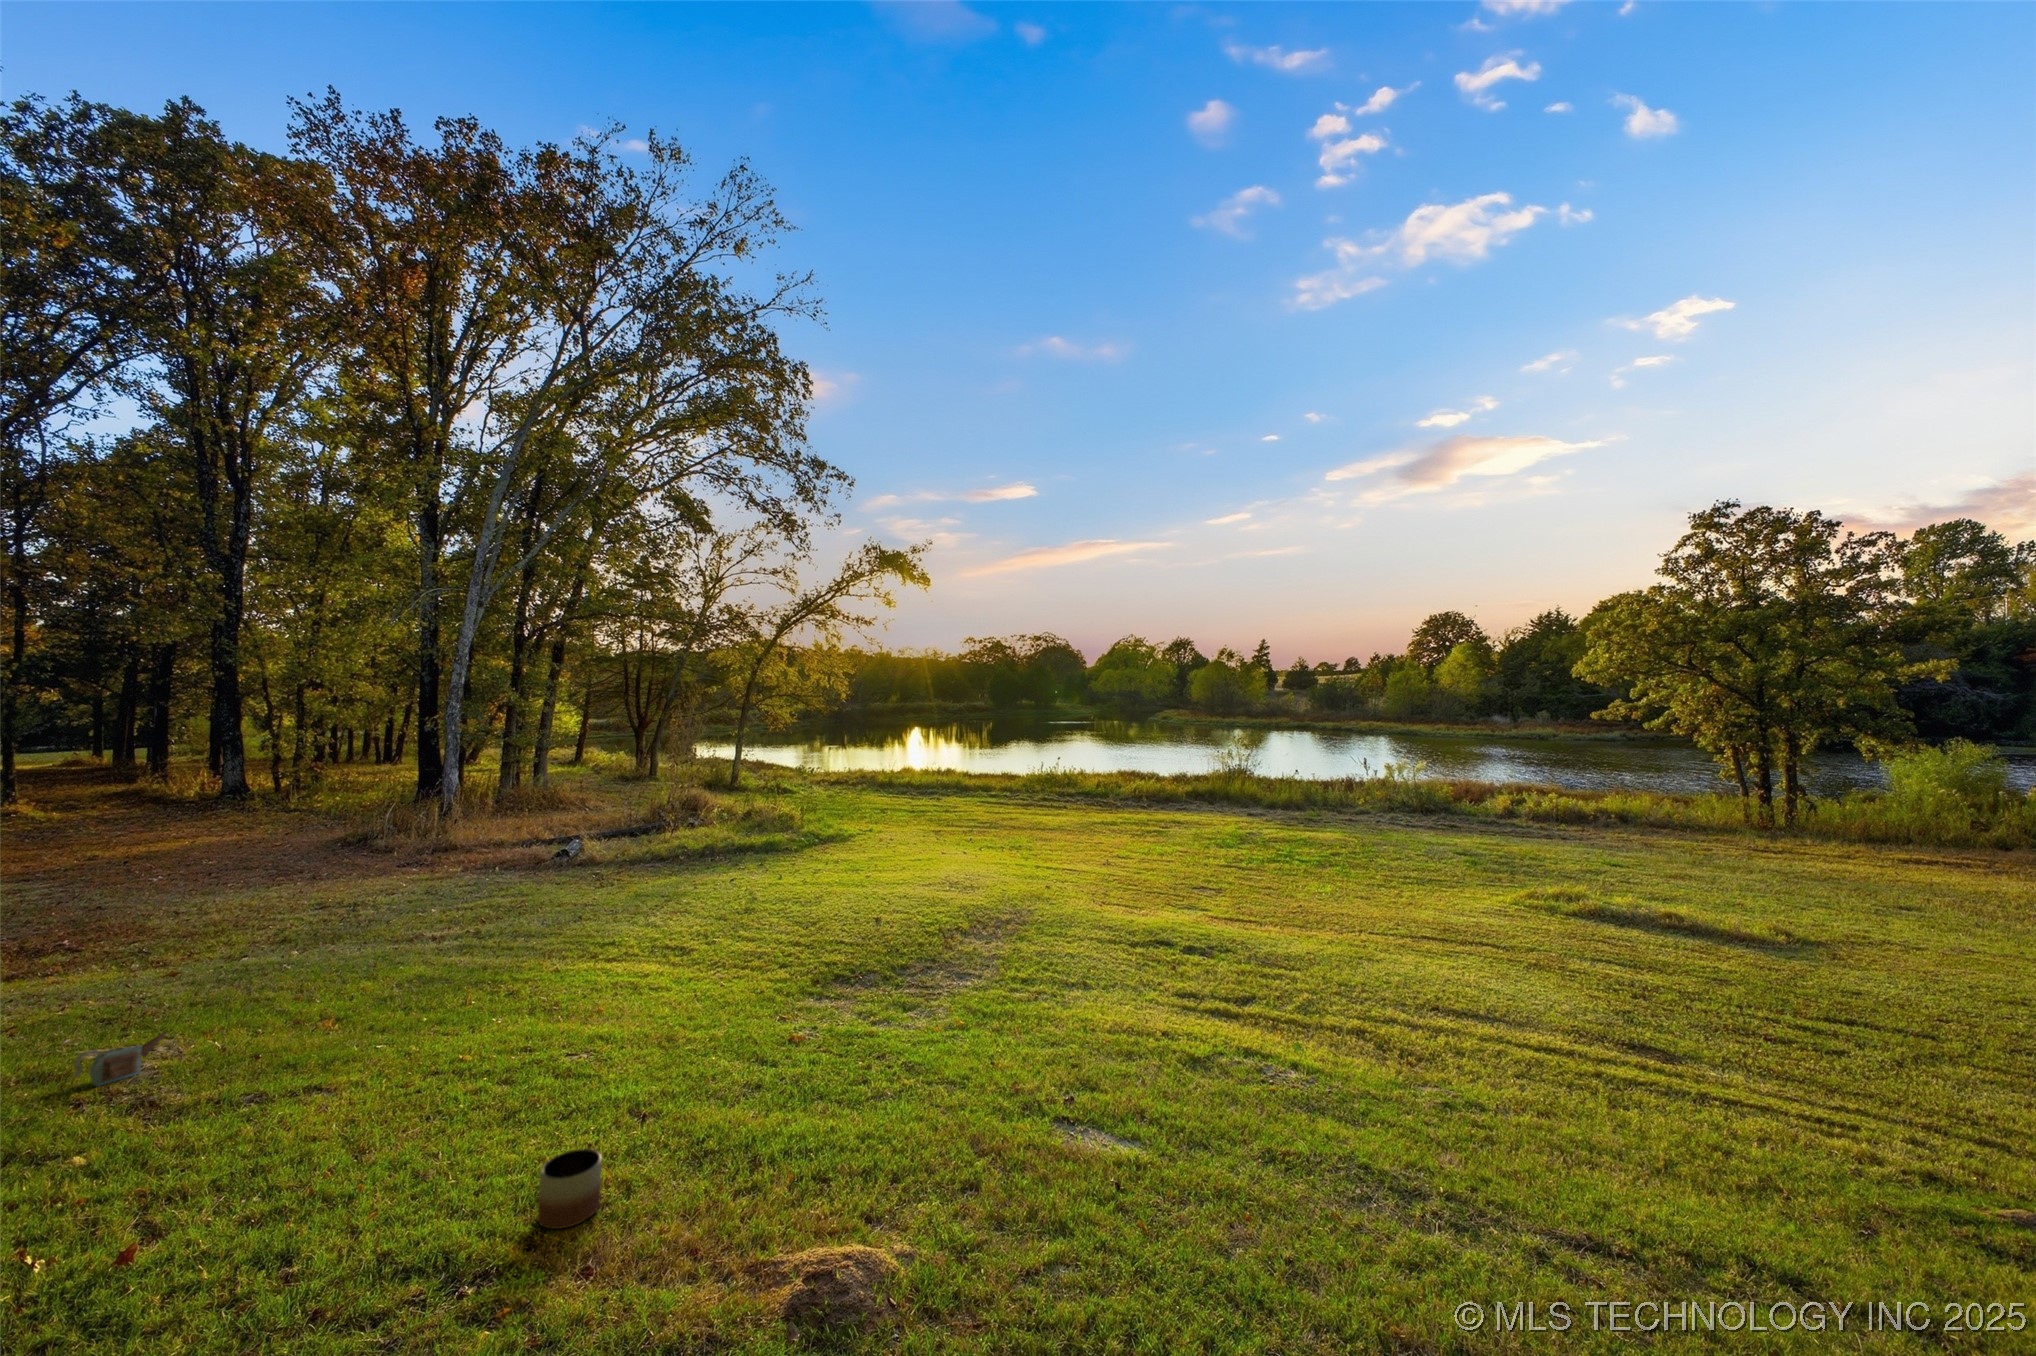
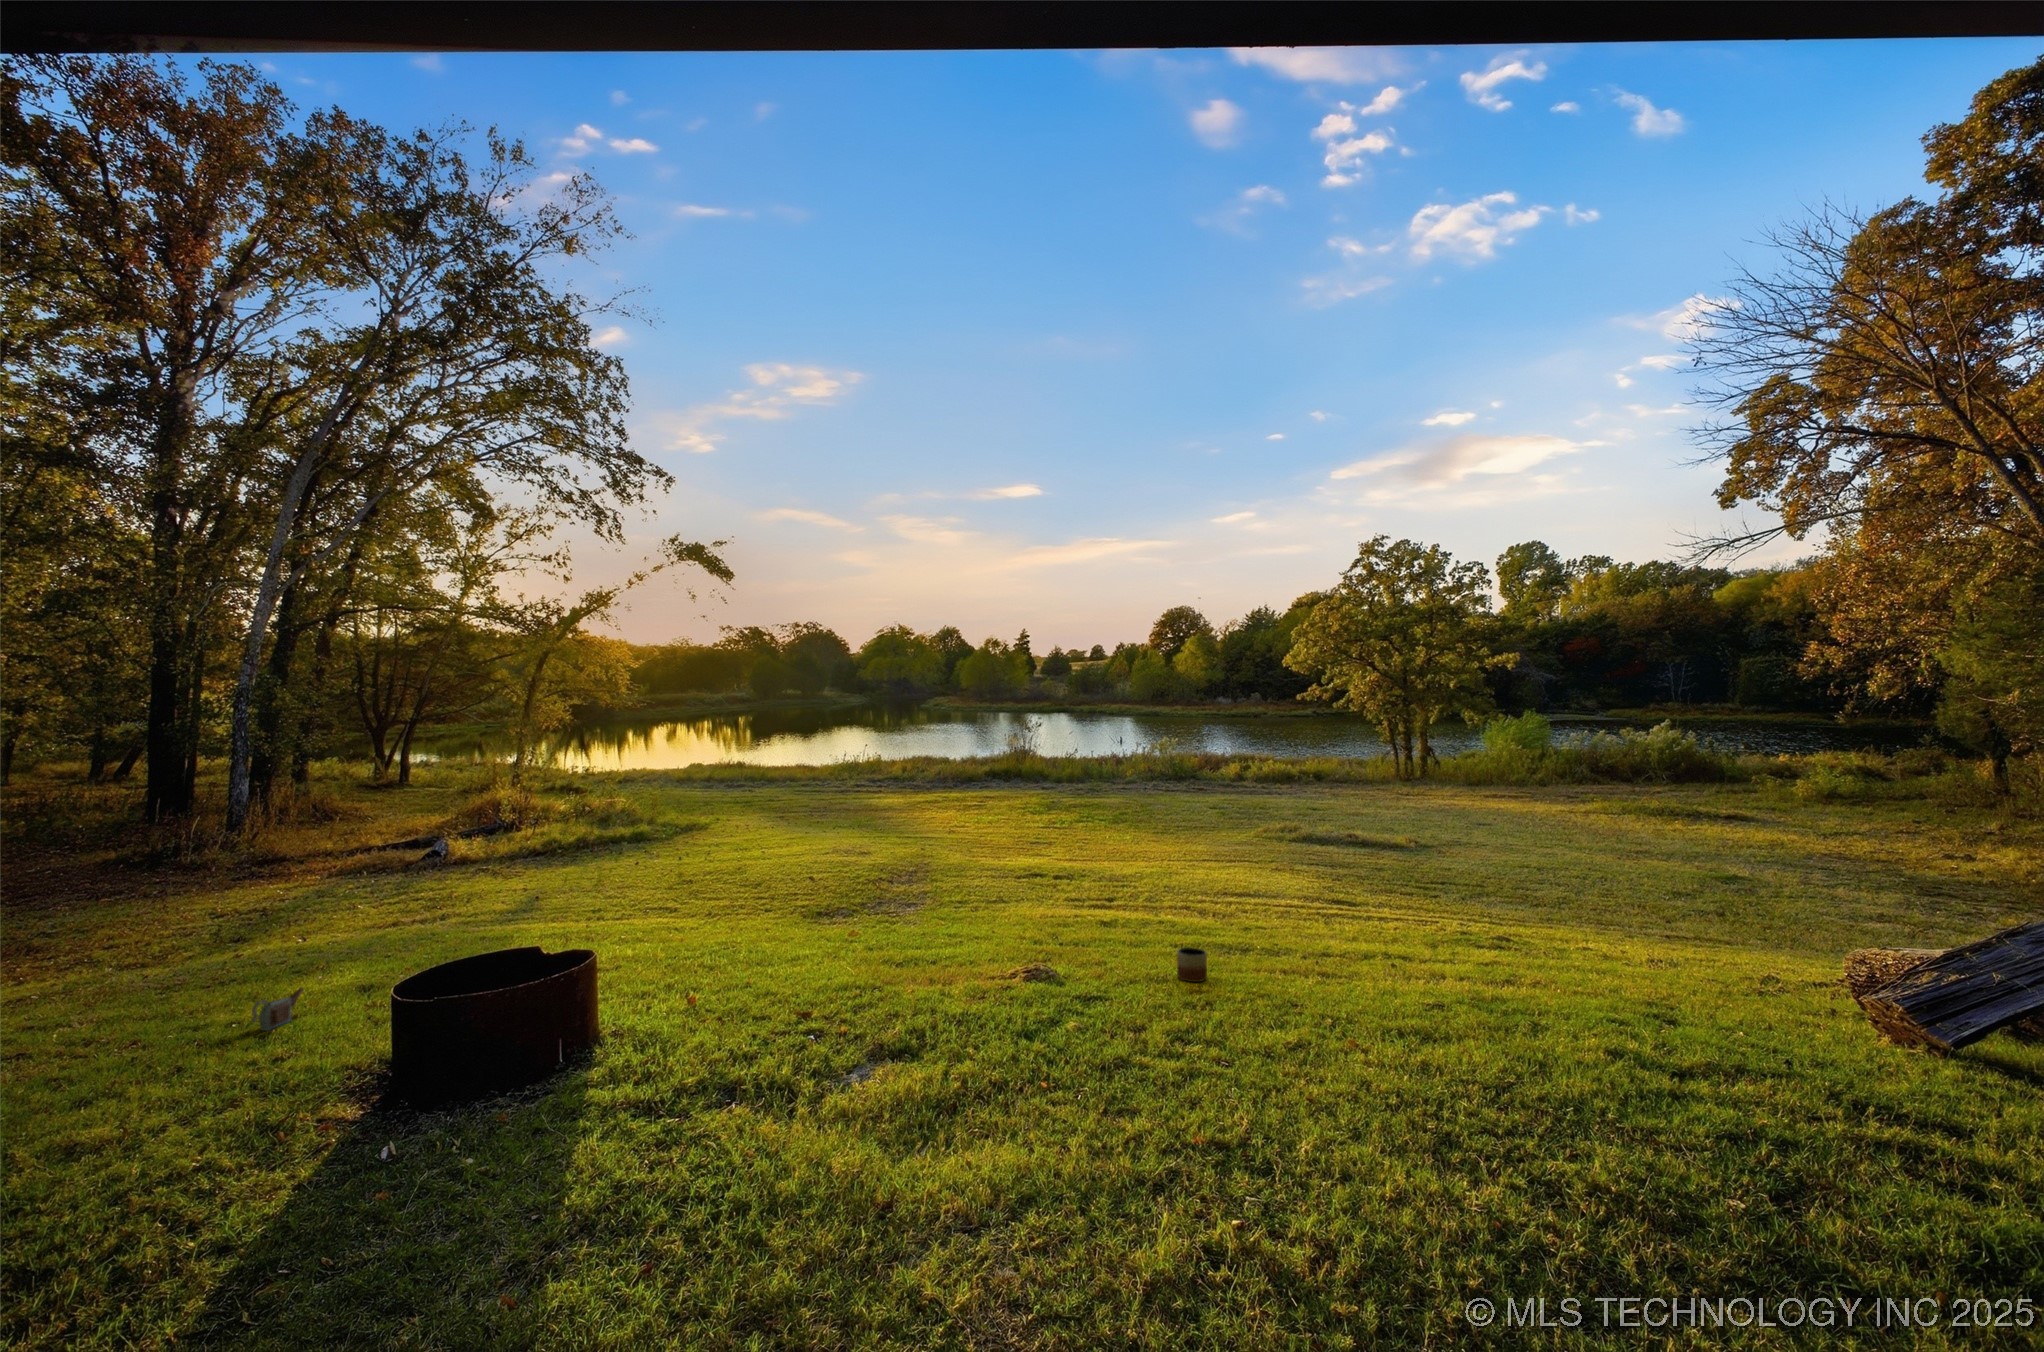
planter: present [538,1149,602,1229] -> present [1177,947,1207,982]

